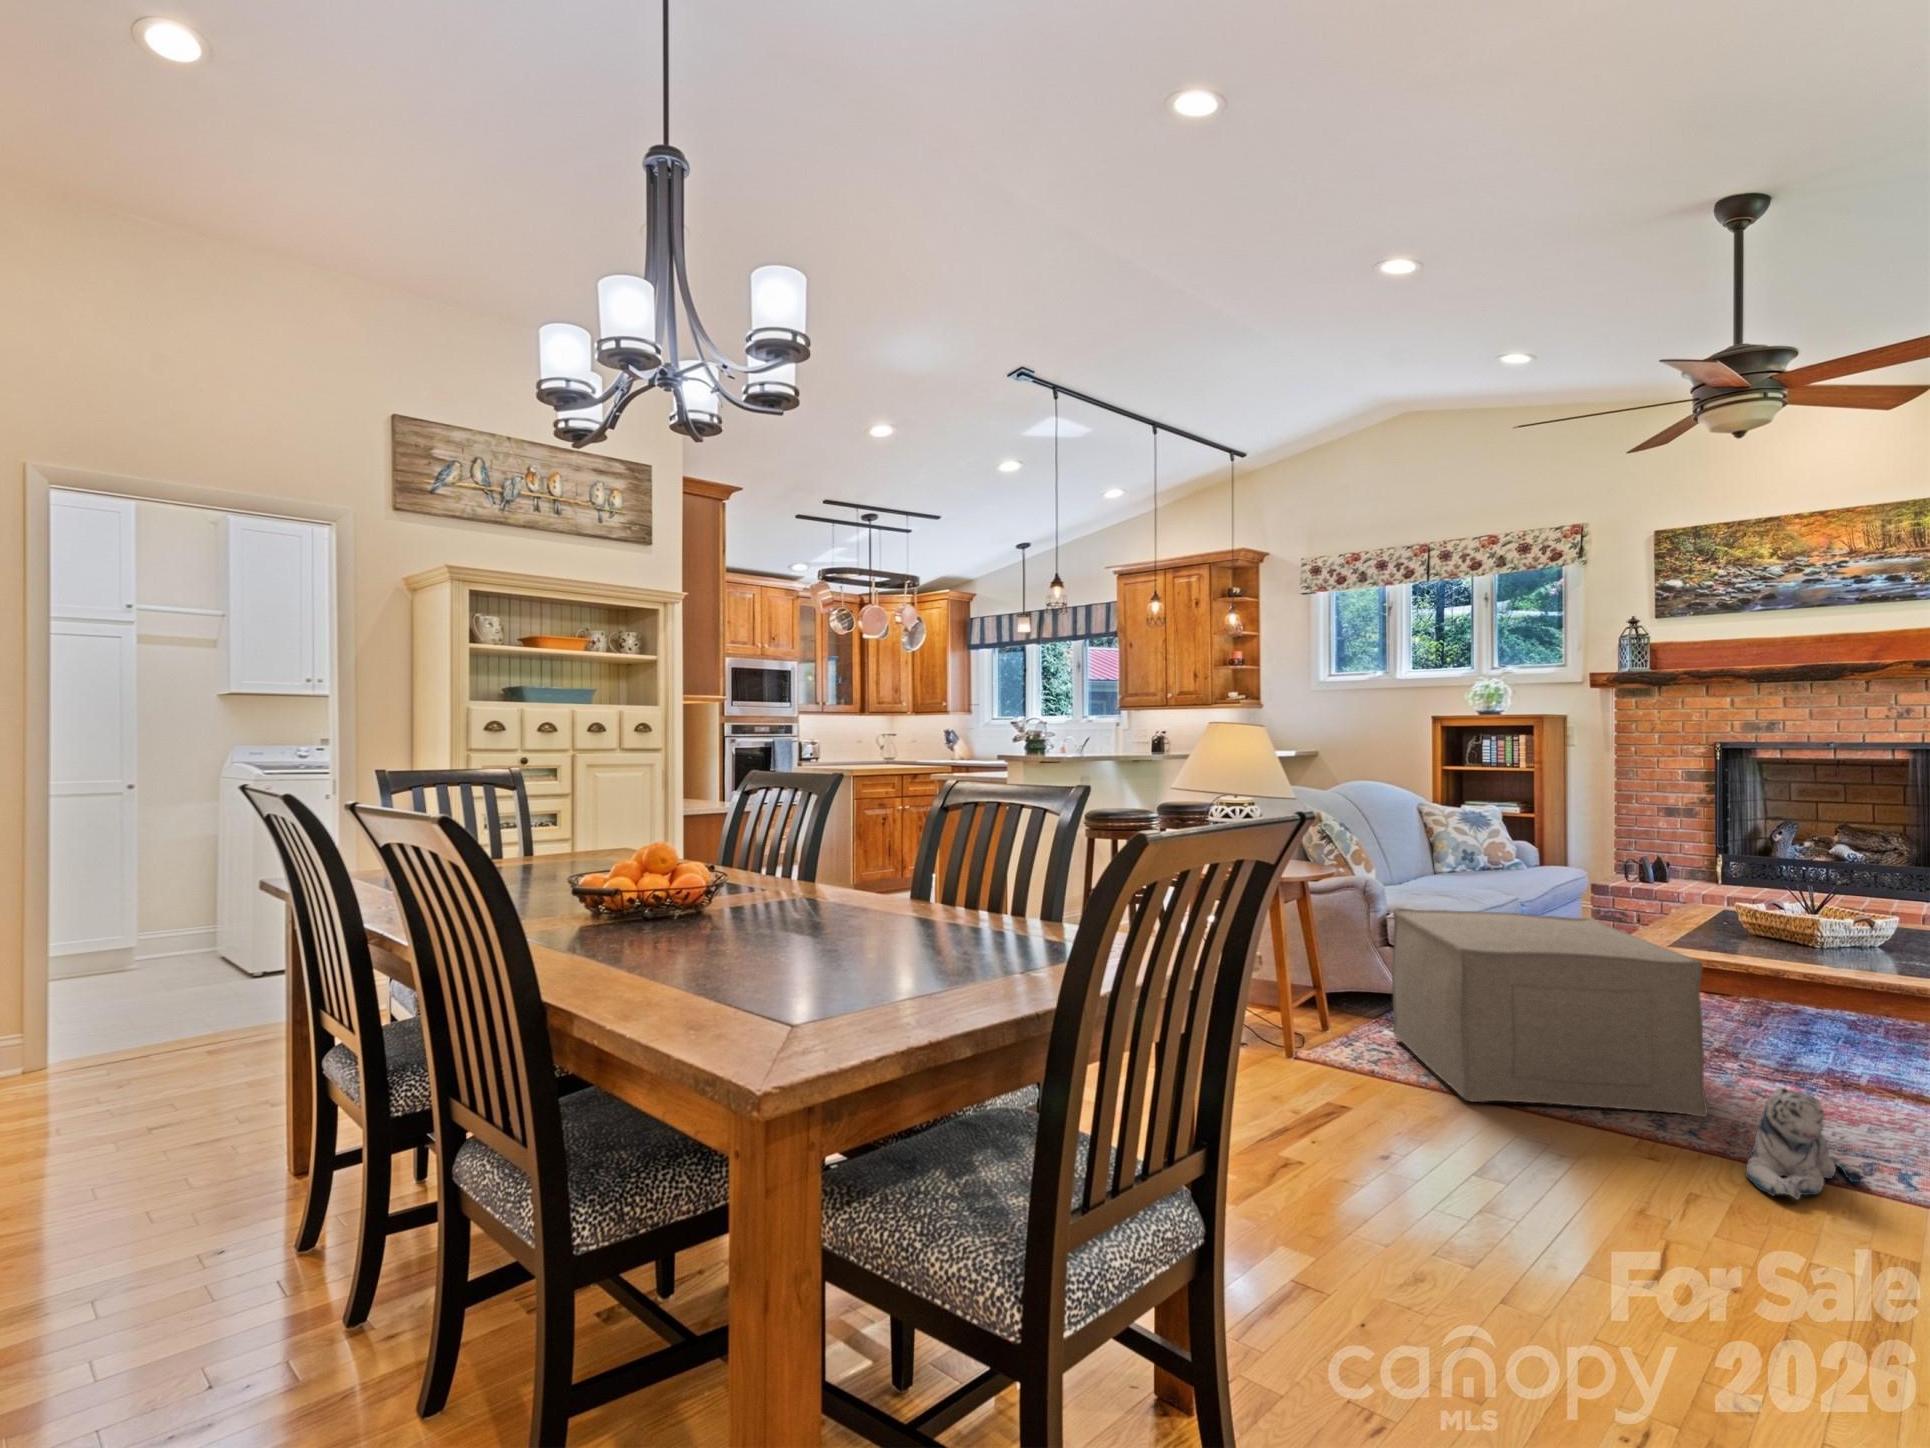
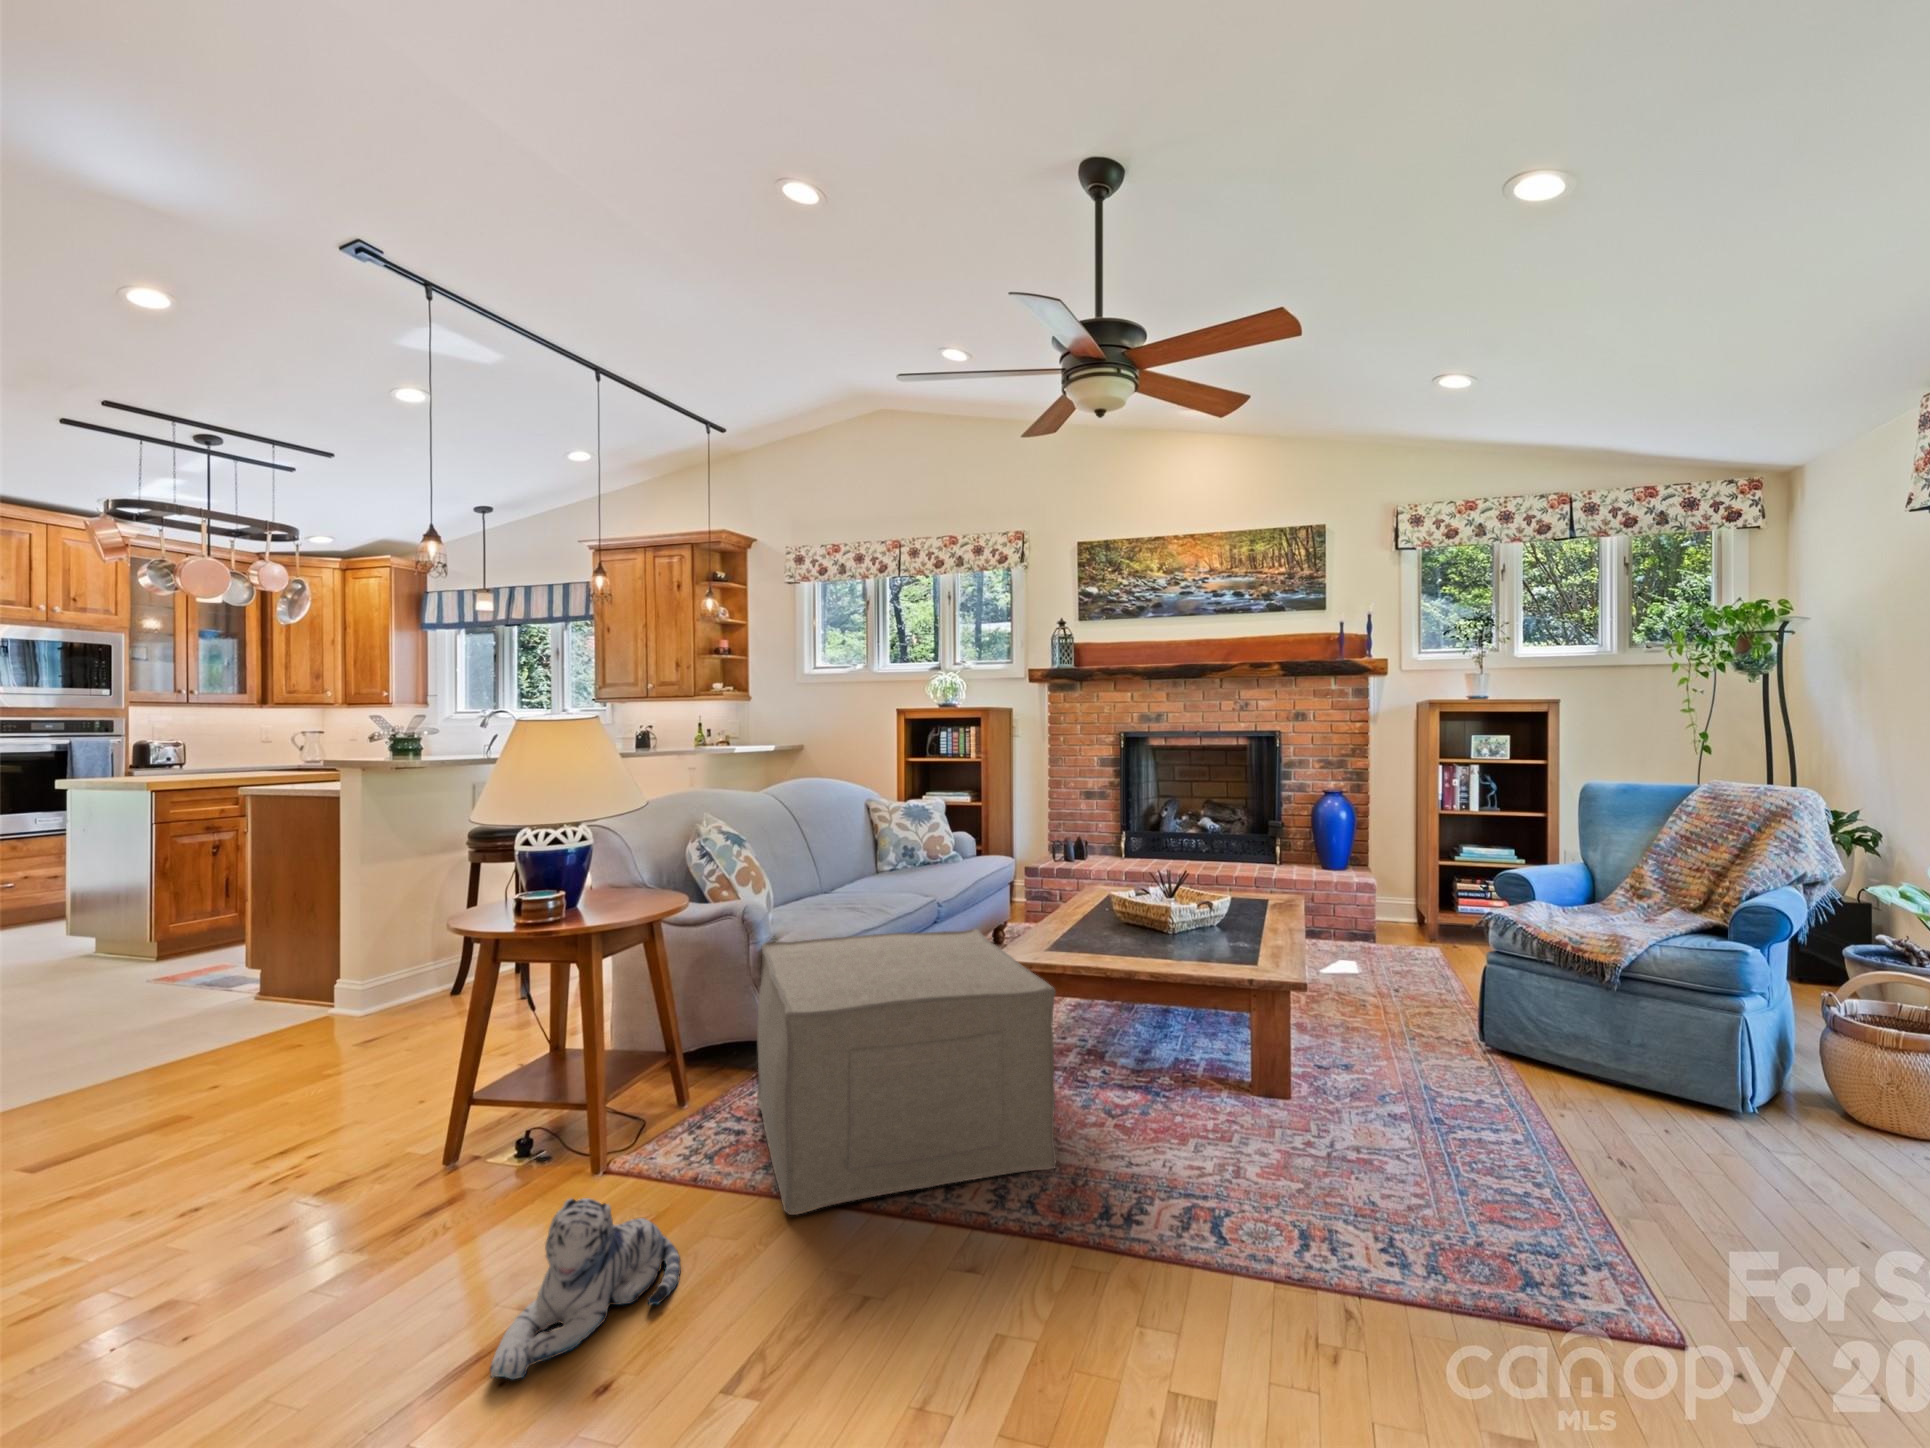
plush toy: present [1746,1087,1863,1200] -> present [490,1198,681,1379]

